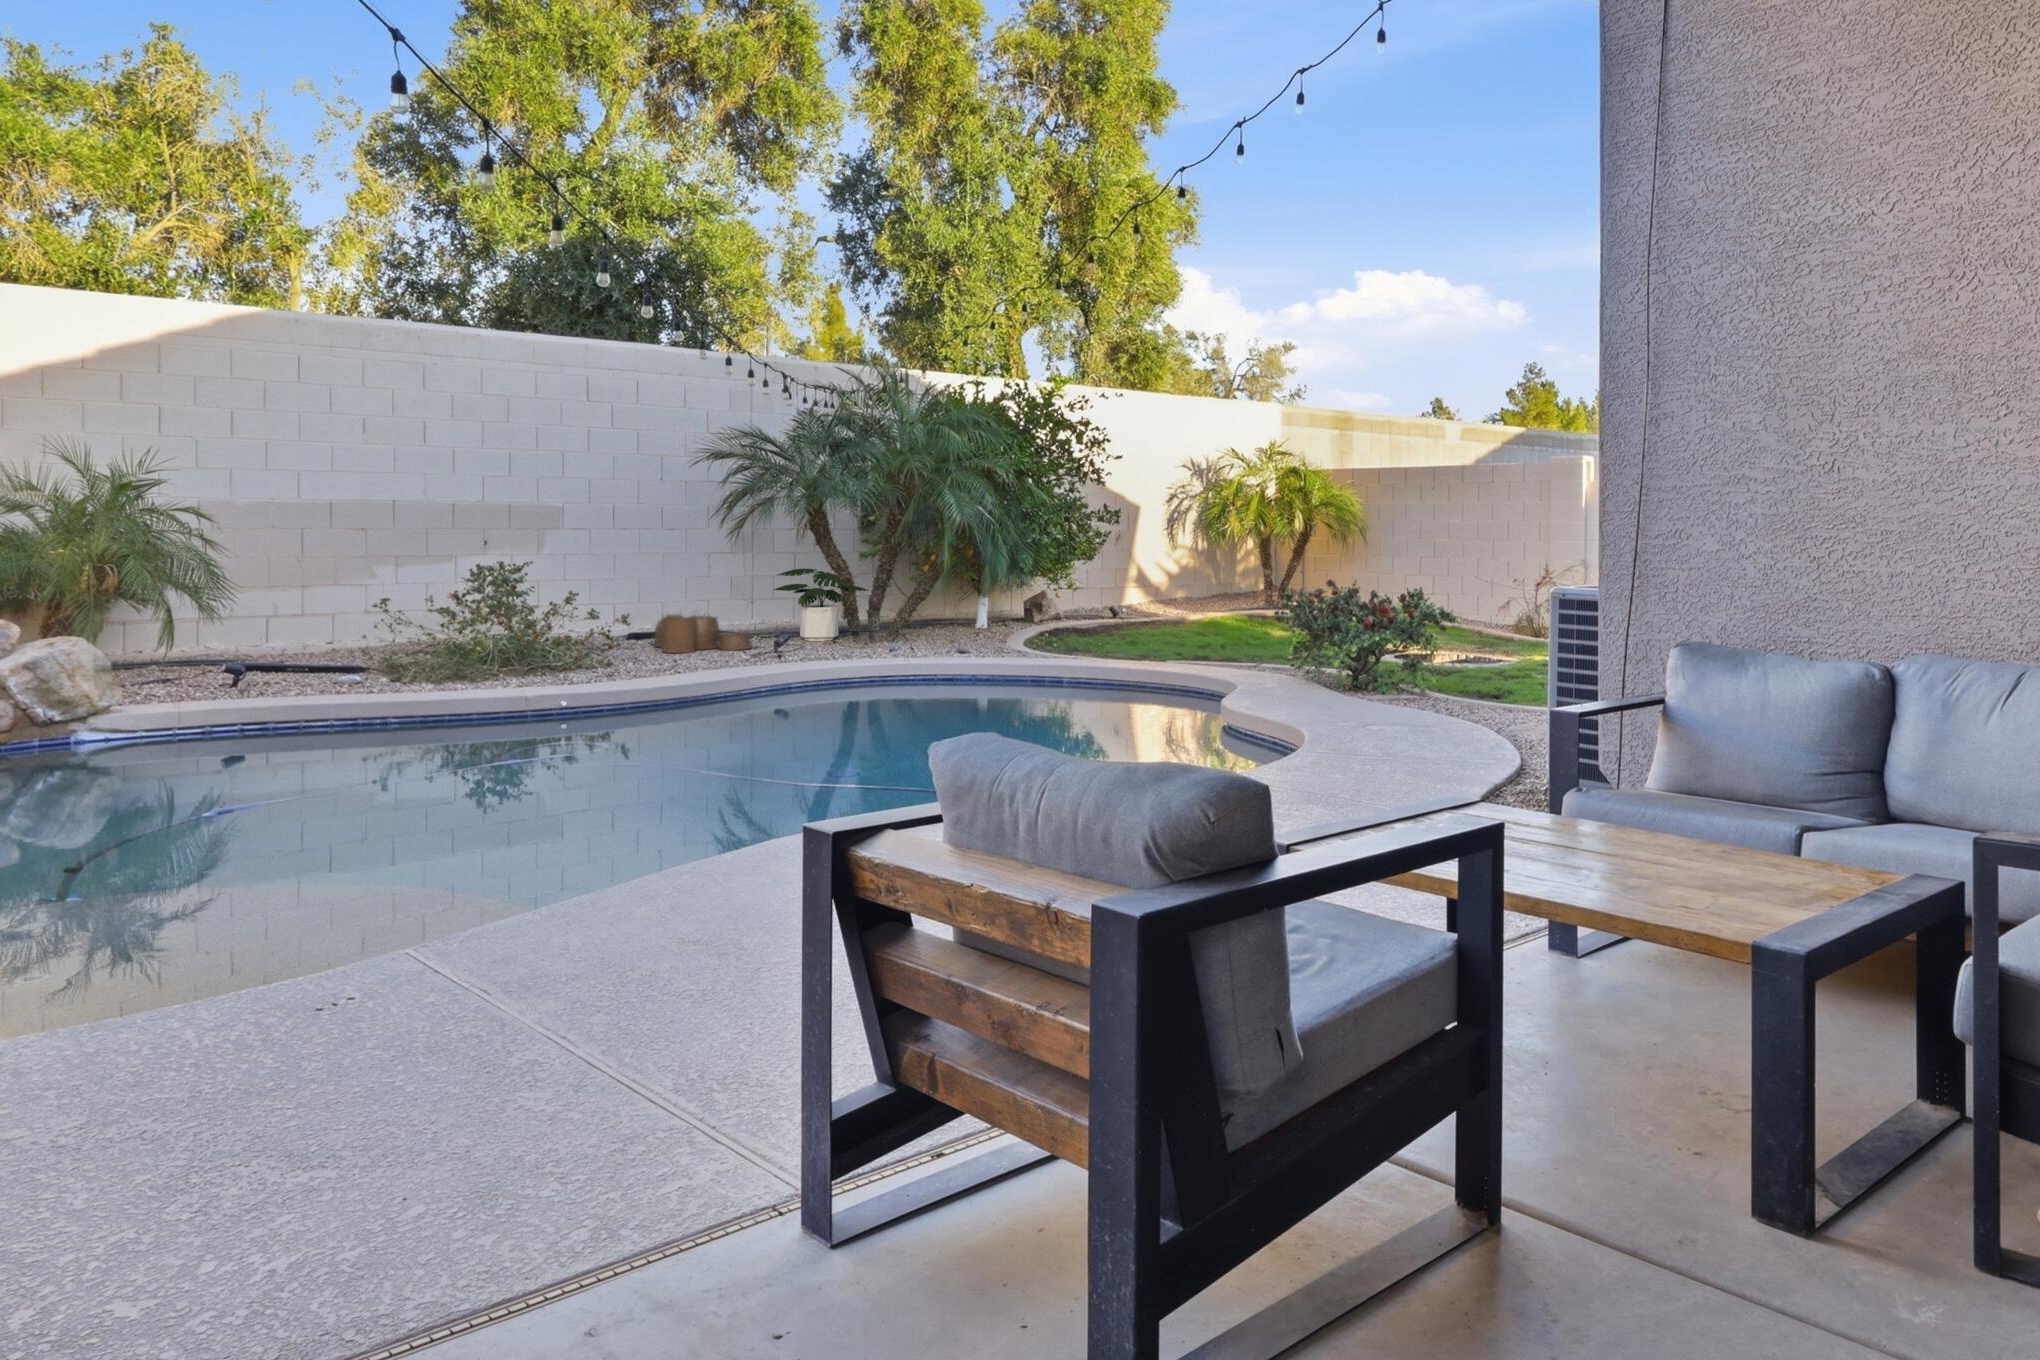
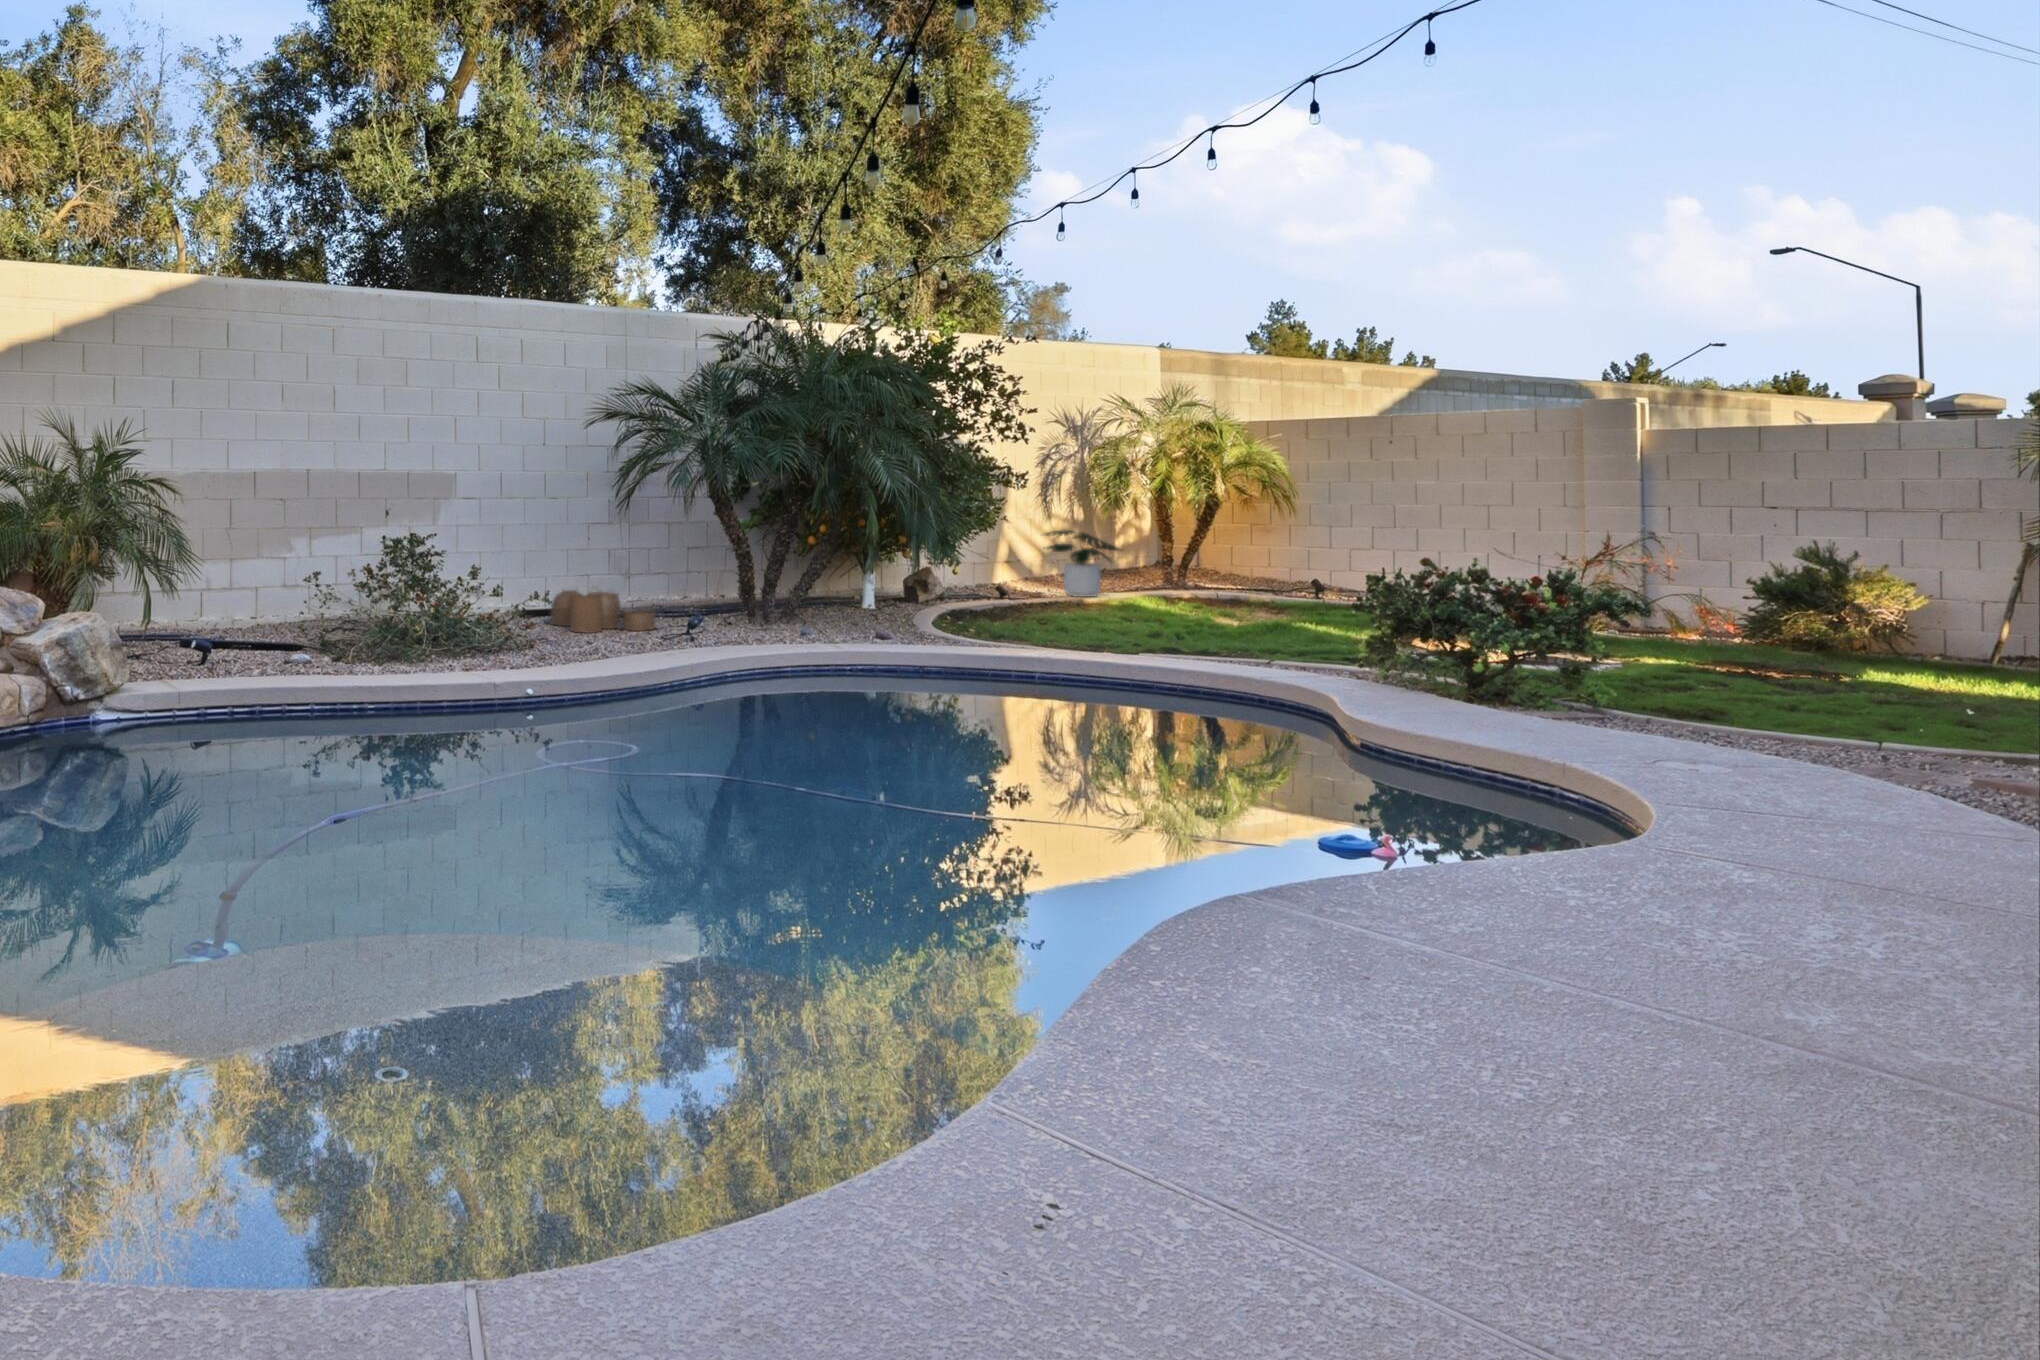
potted plant: present [774,569,867,641] -> present [1043,530,1122,597]

